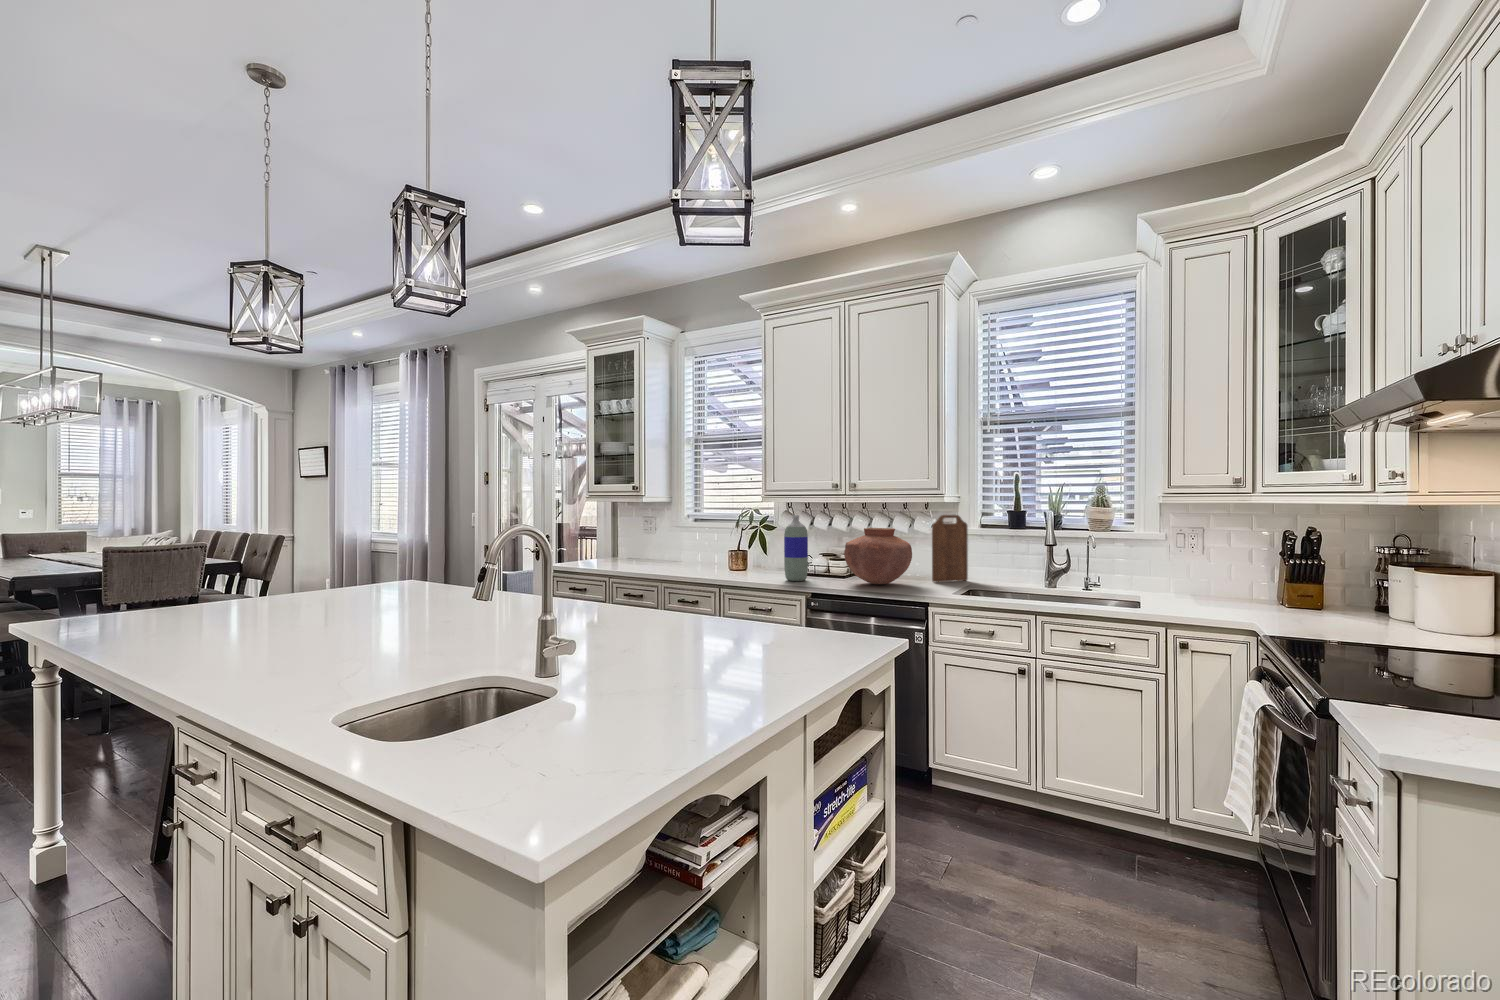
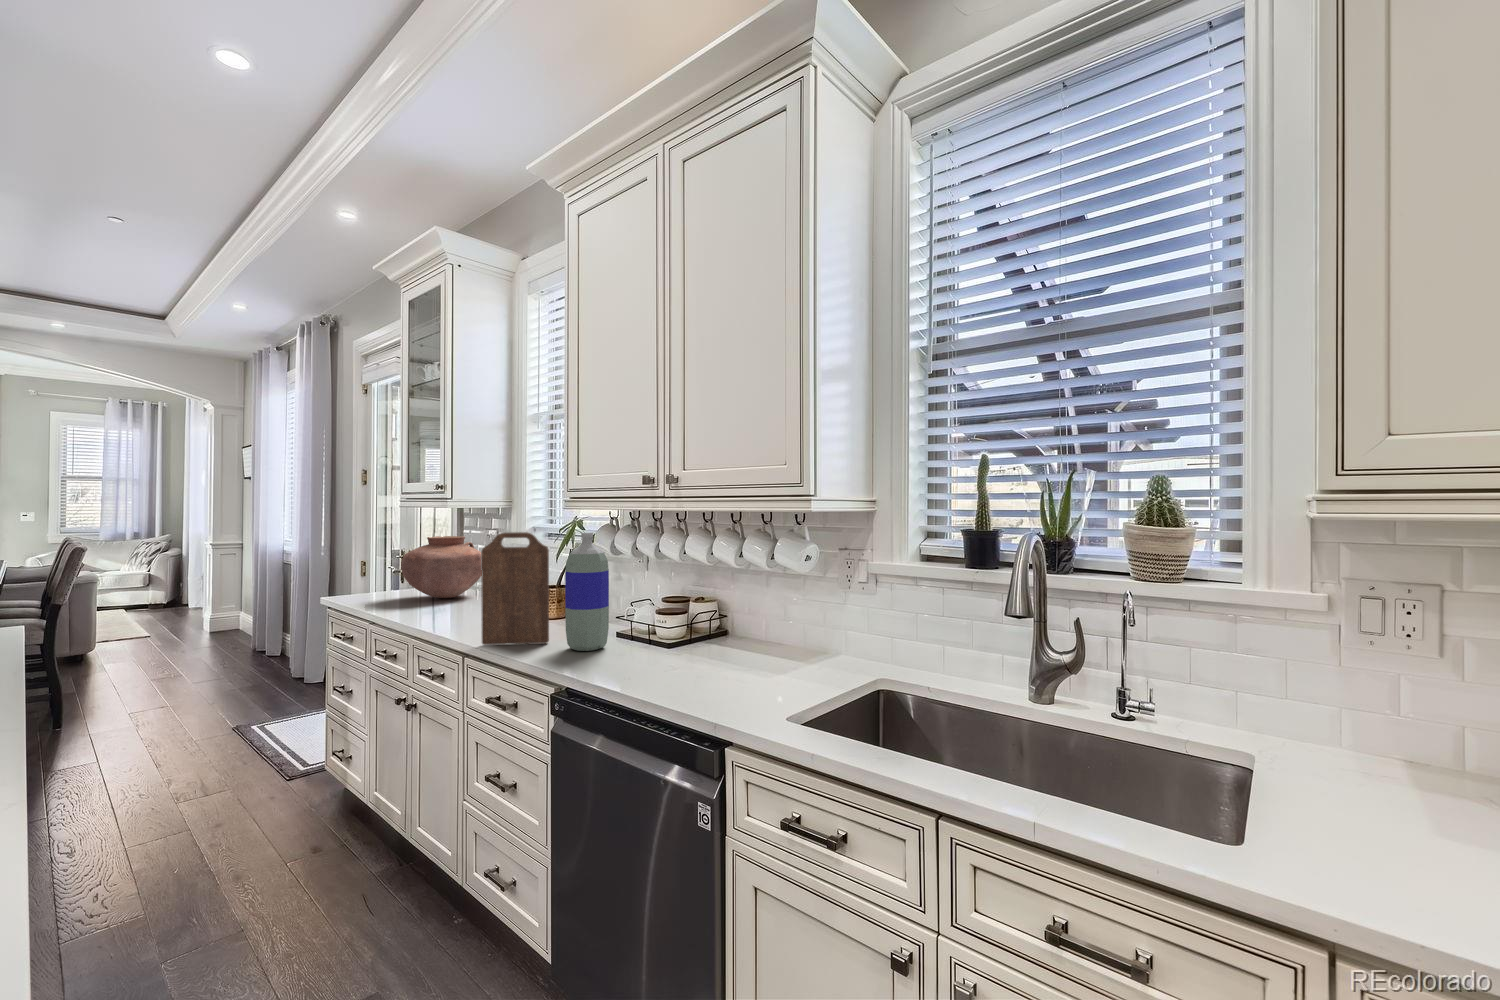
cutting board: present [932,515,968,582] -> present [481,532,549,645]
vase: present [844,528,912,584] -> present [401,536,482,598]

